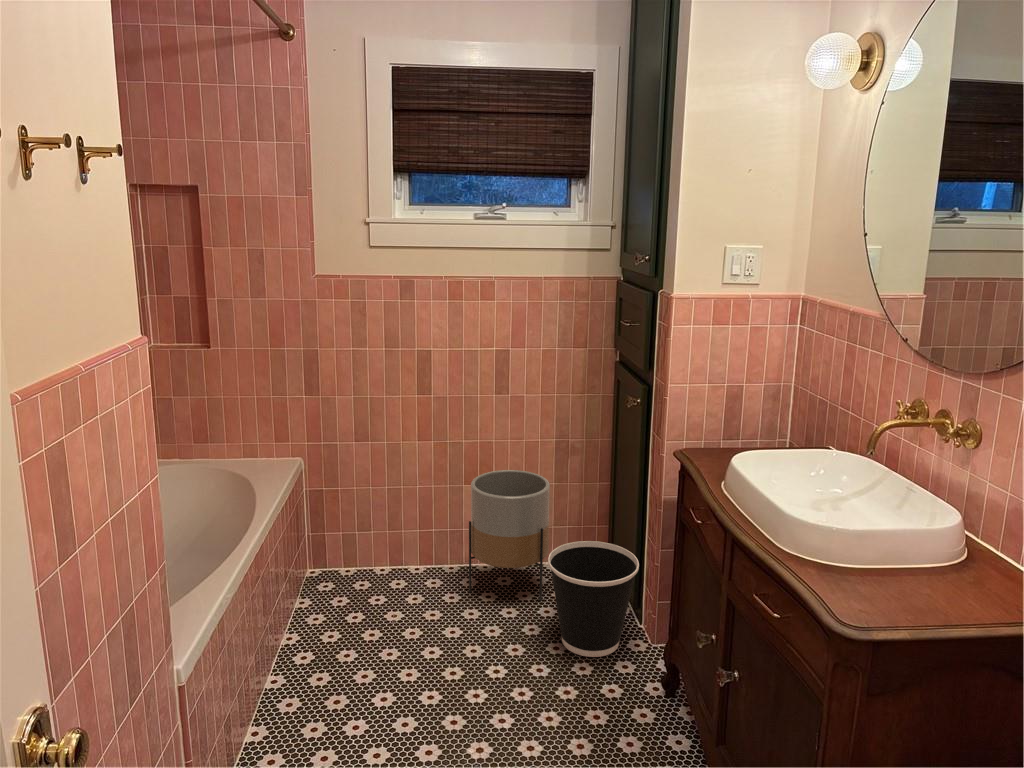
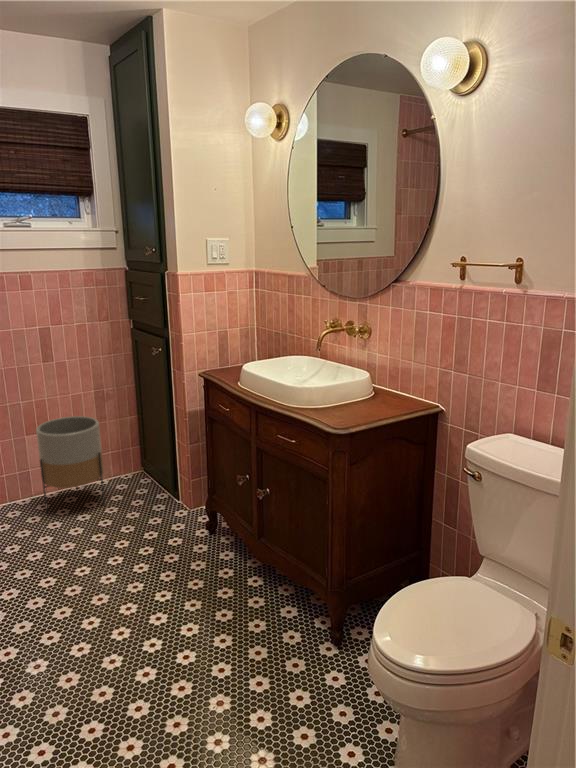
wastebasket: present [548,541,639,657] -> none [114,451,178,529]

